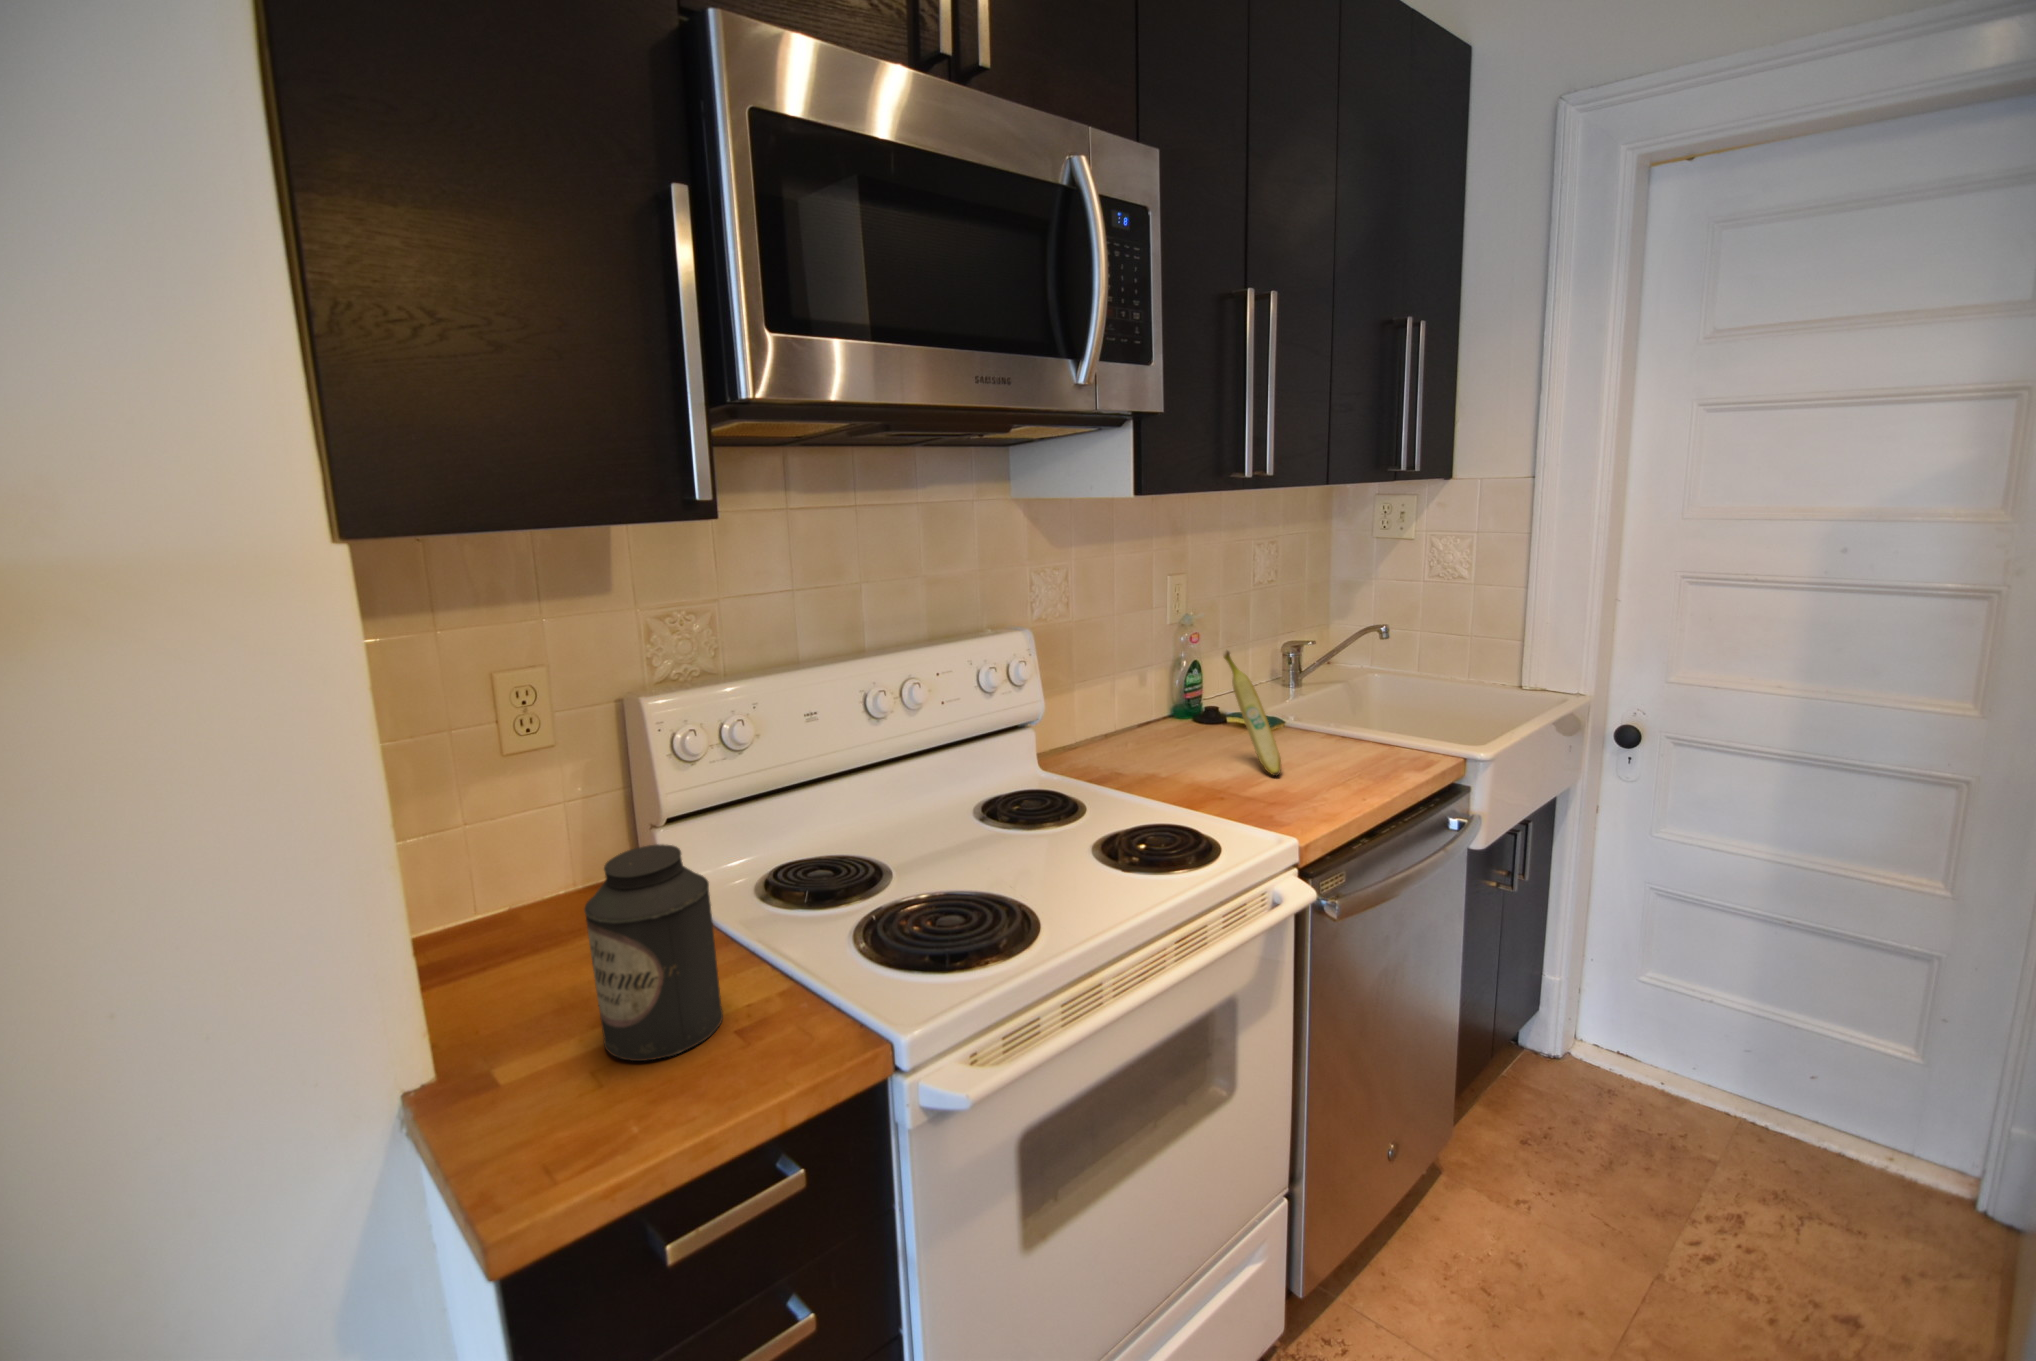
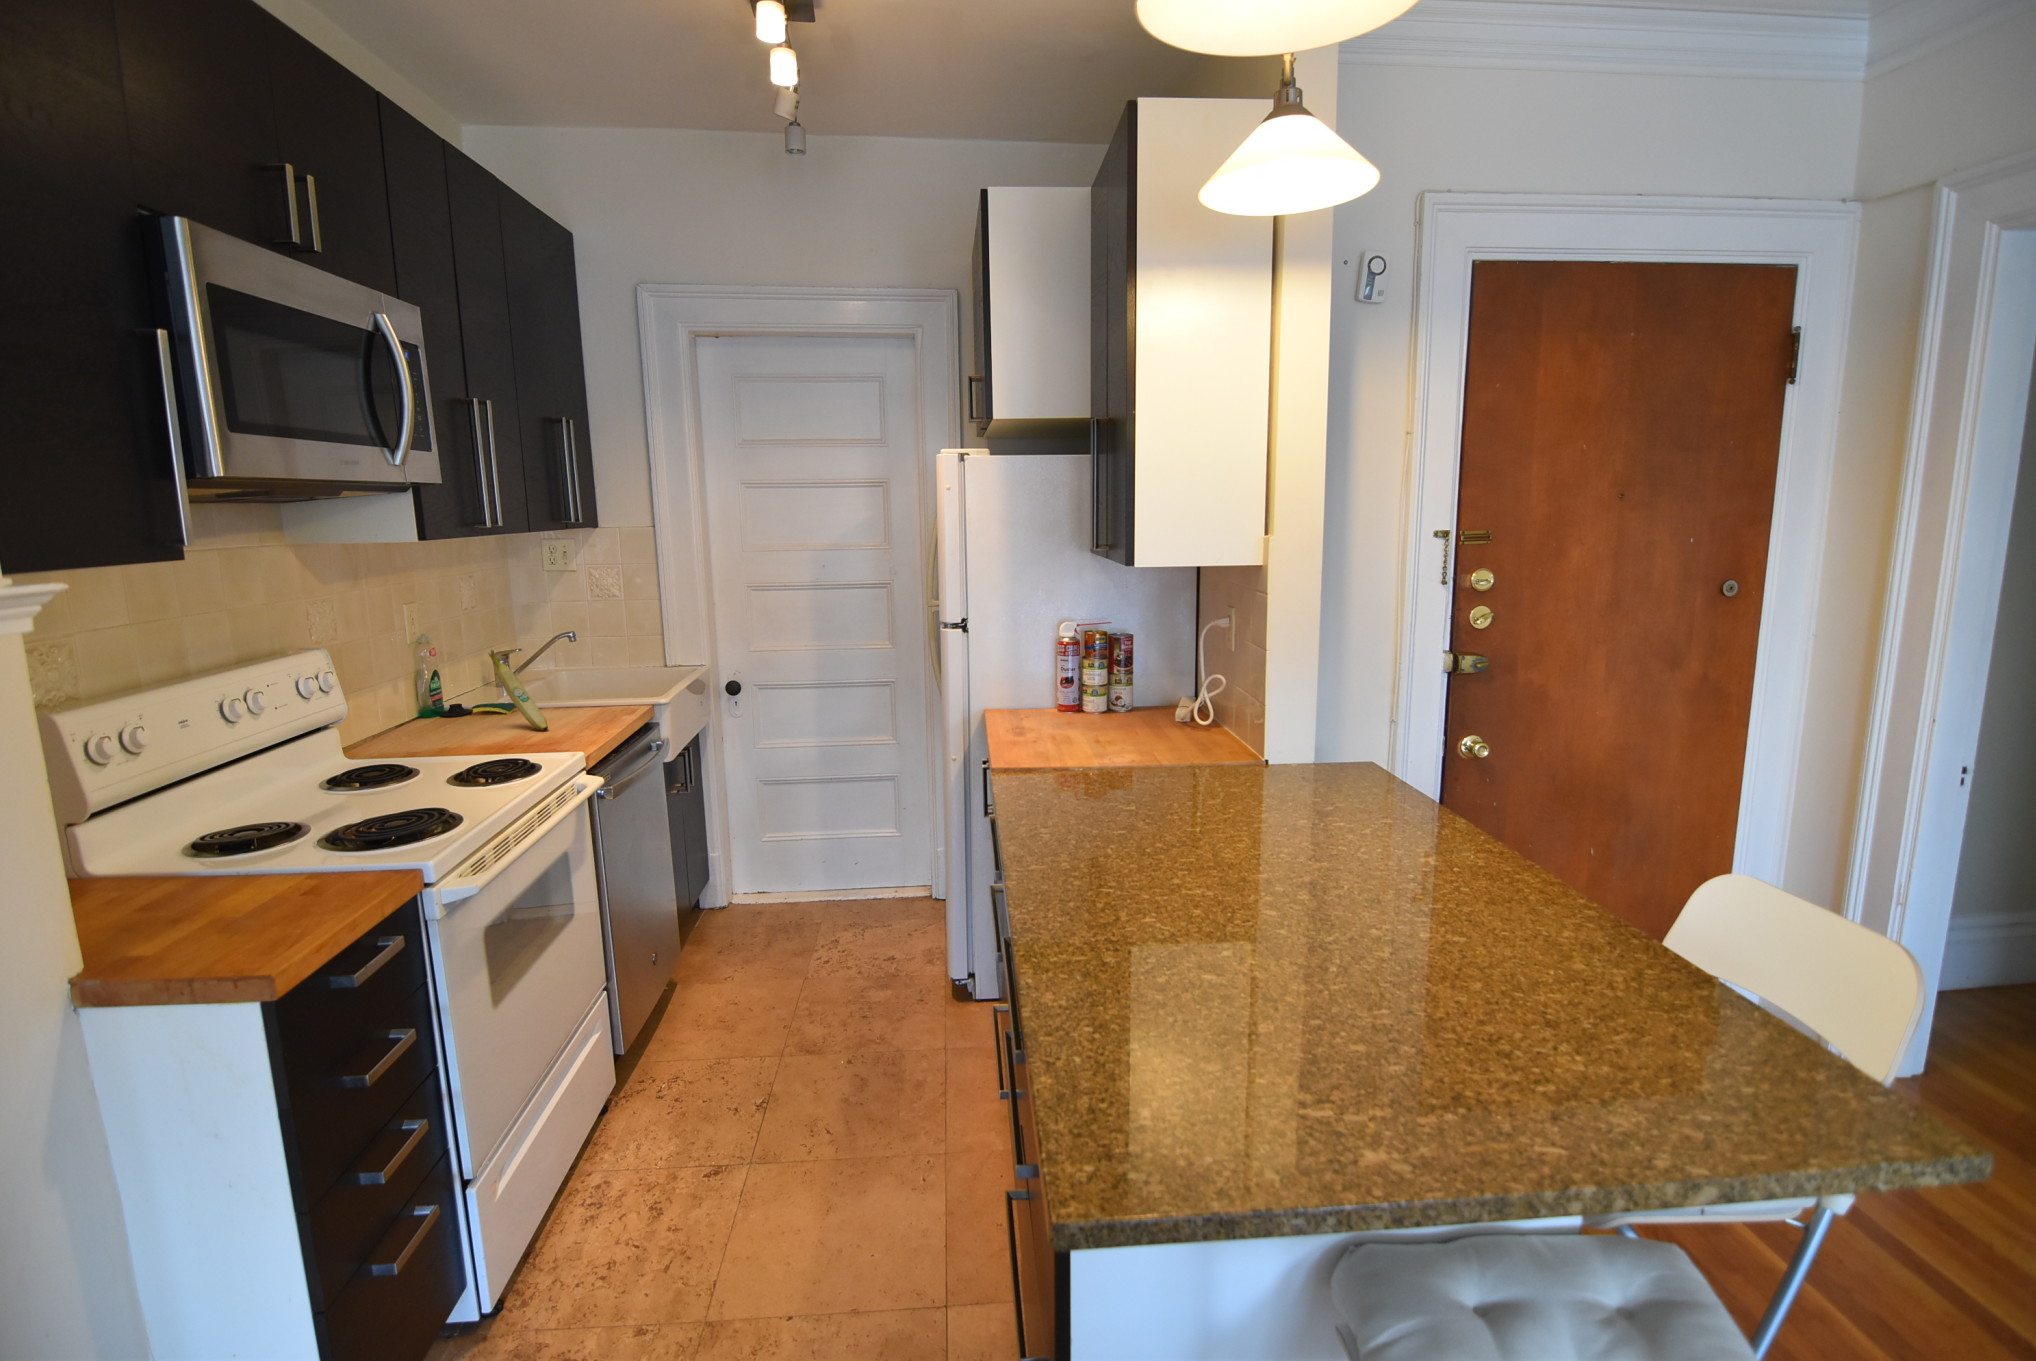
canister: present [584,844,723,1061] -> none [154,787,274,933]

